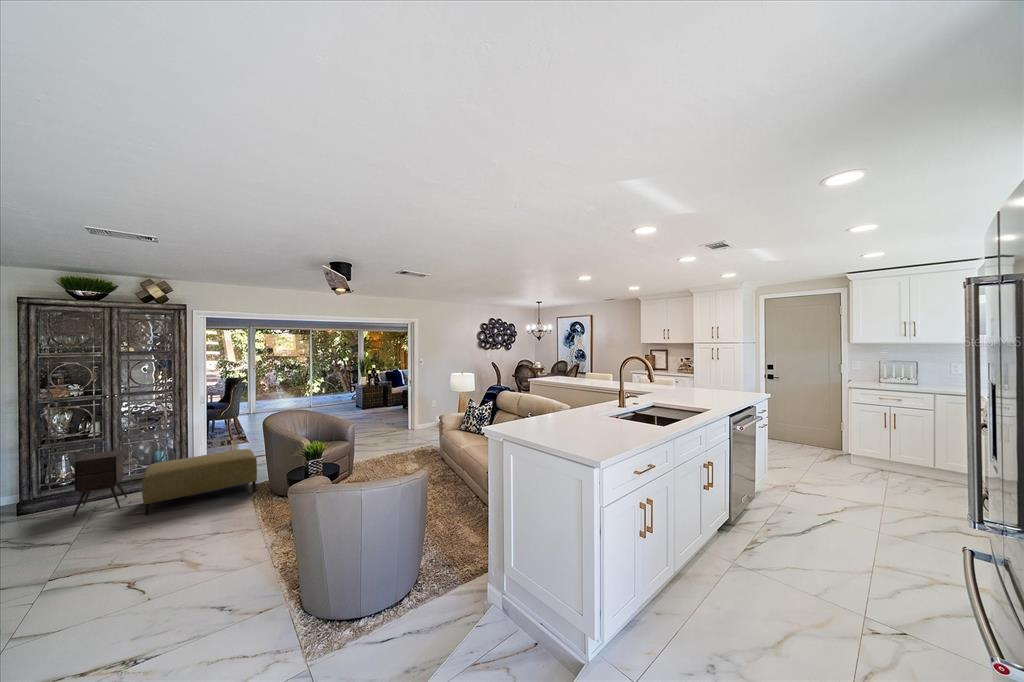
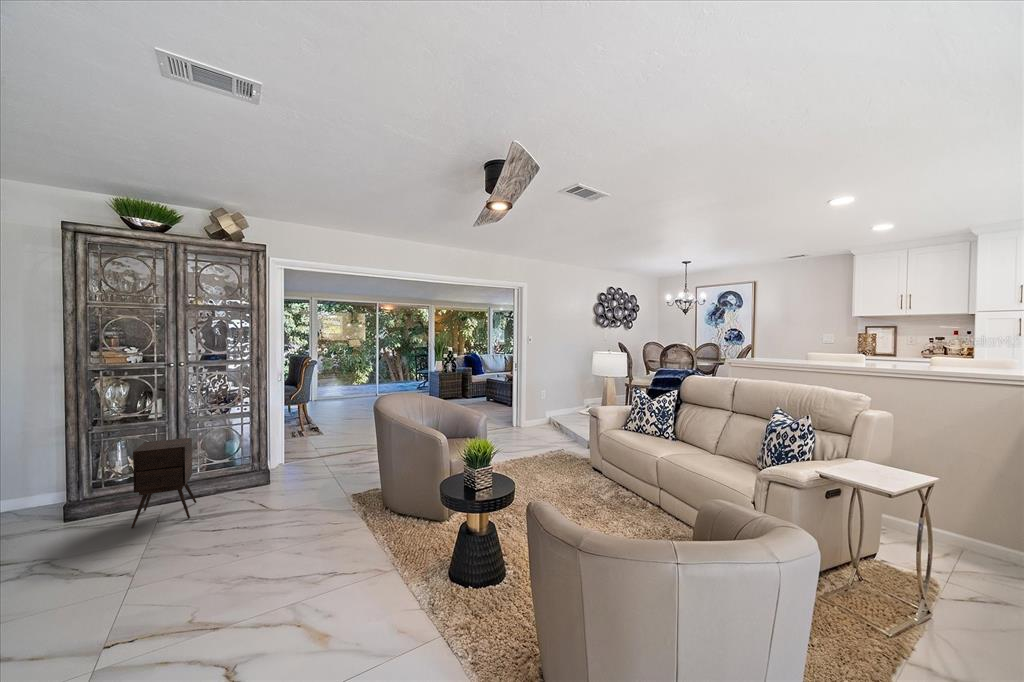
ottoman: present [142,449,257,515] -> none [220,444,362,533]

